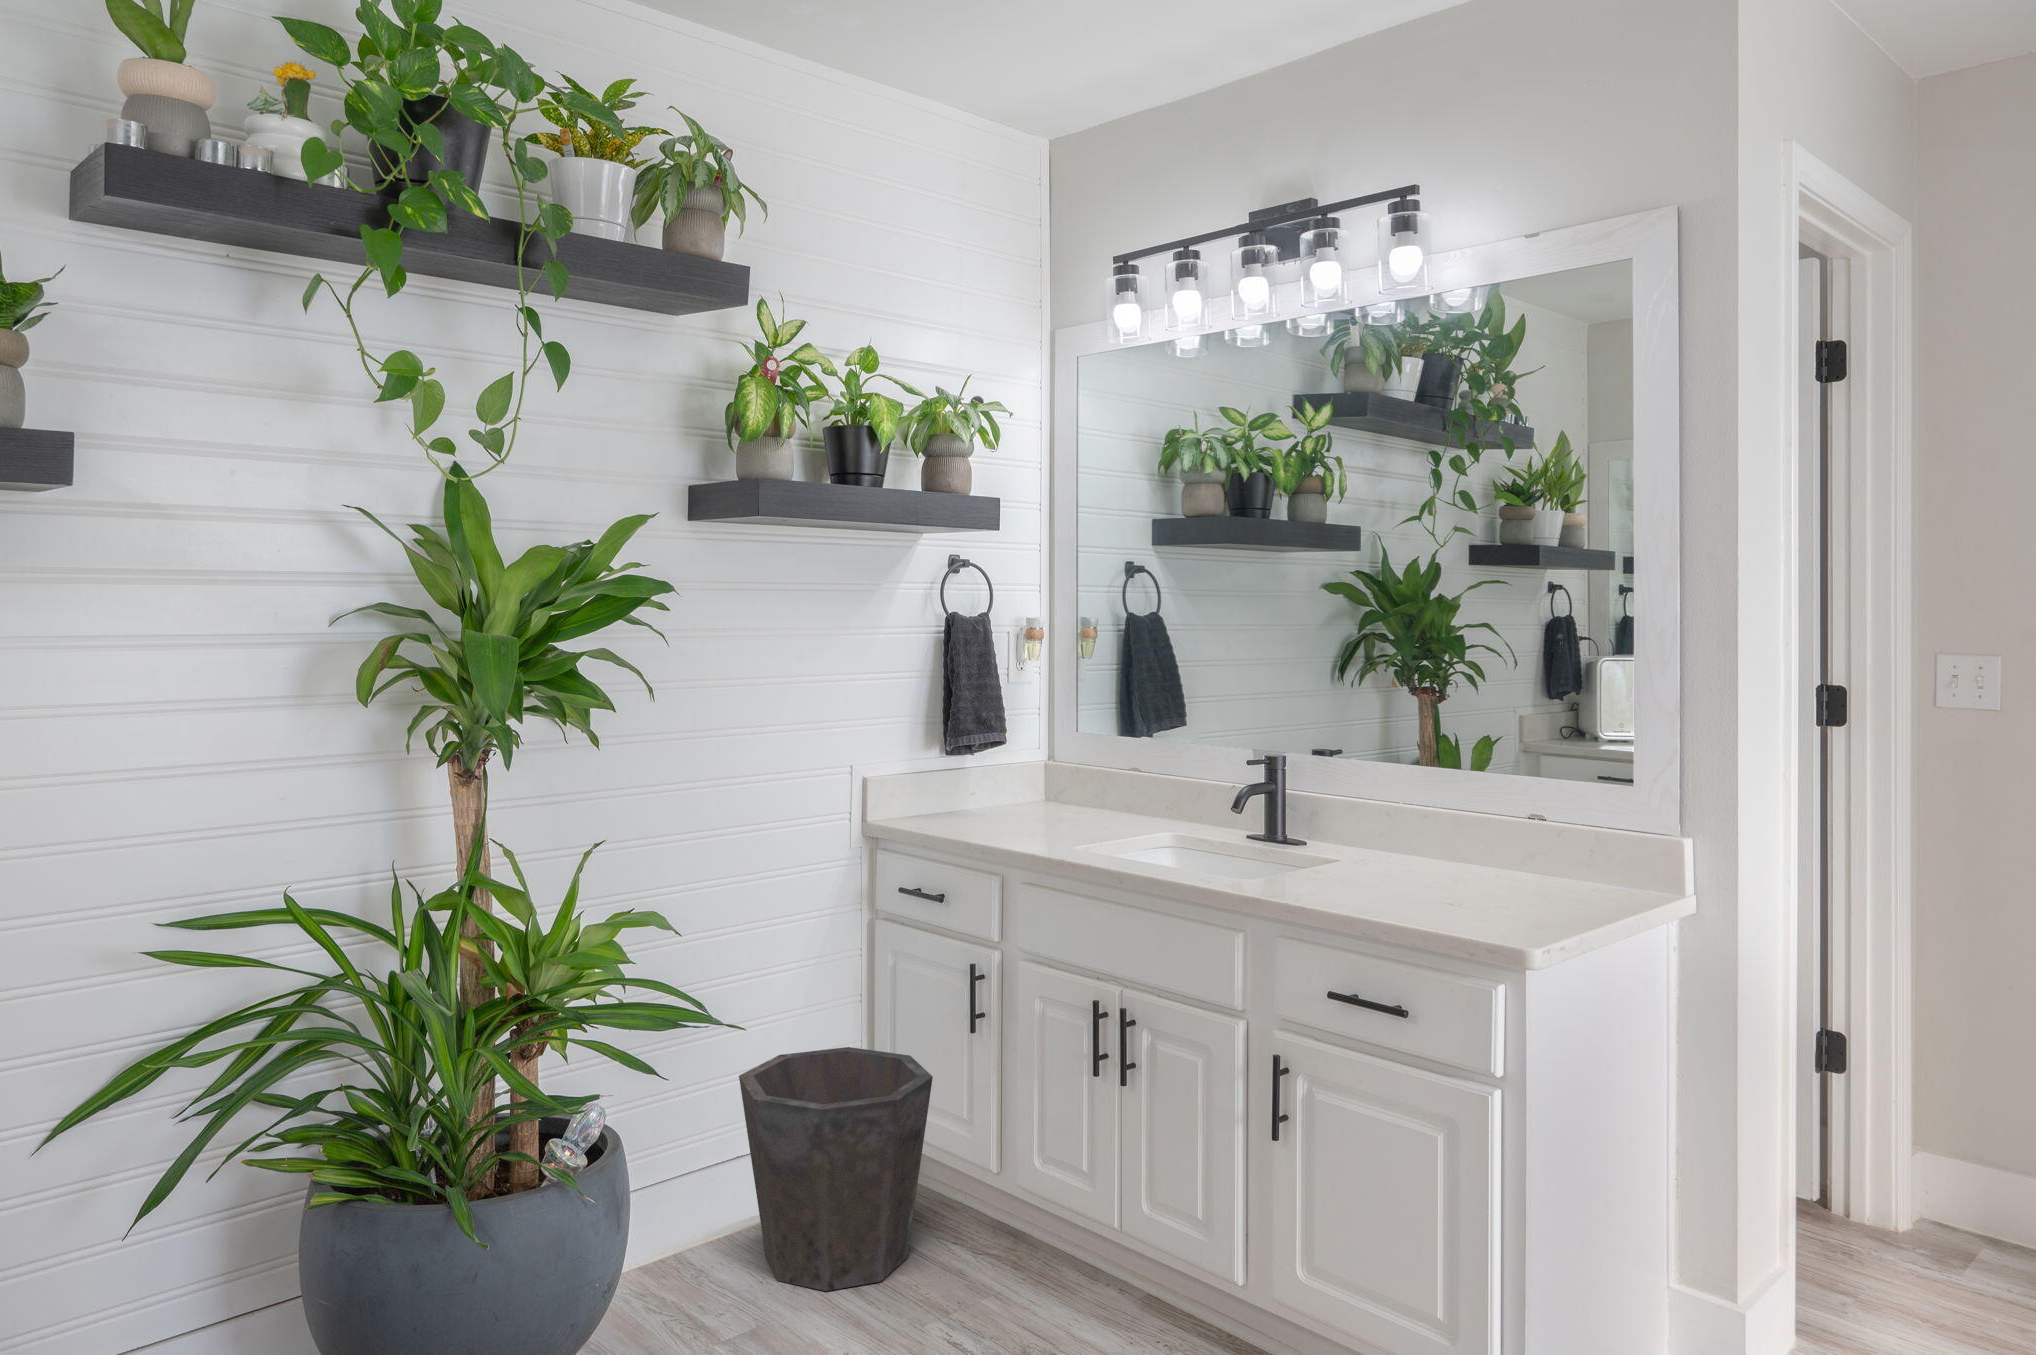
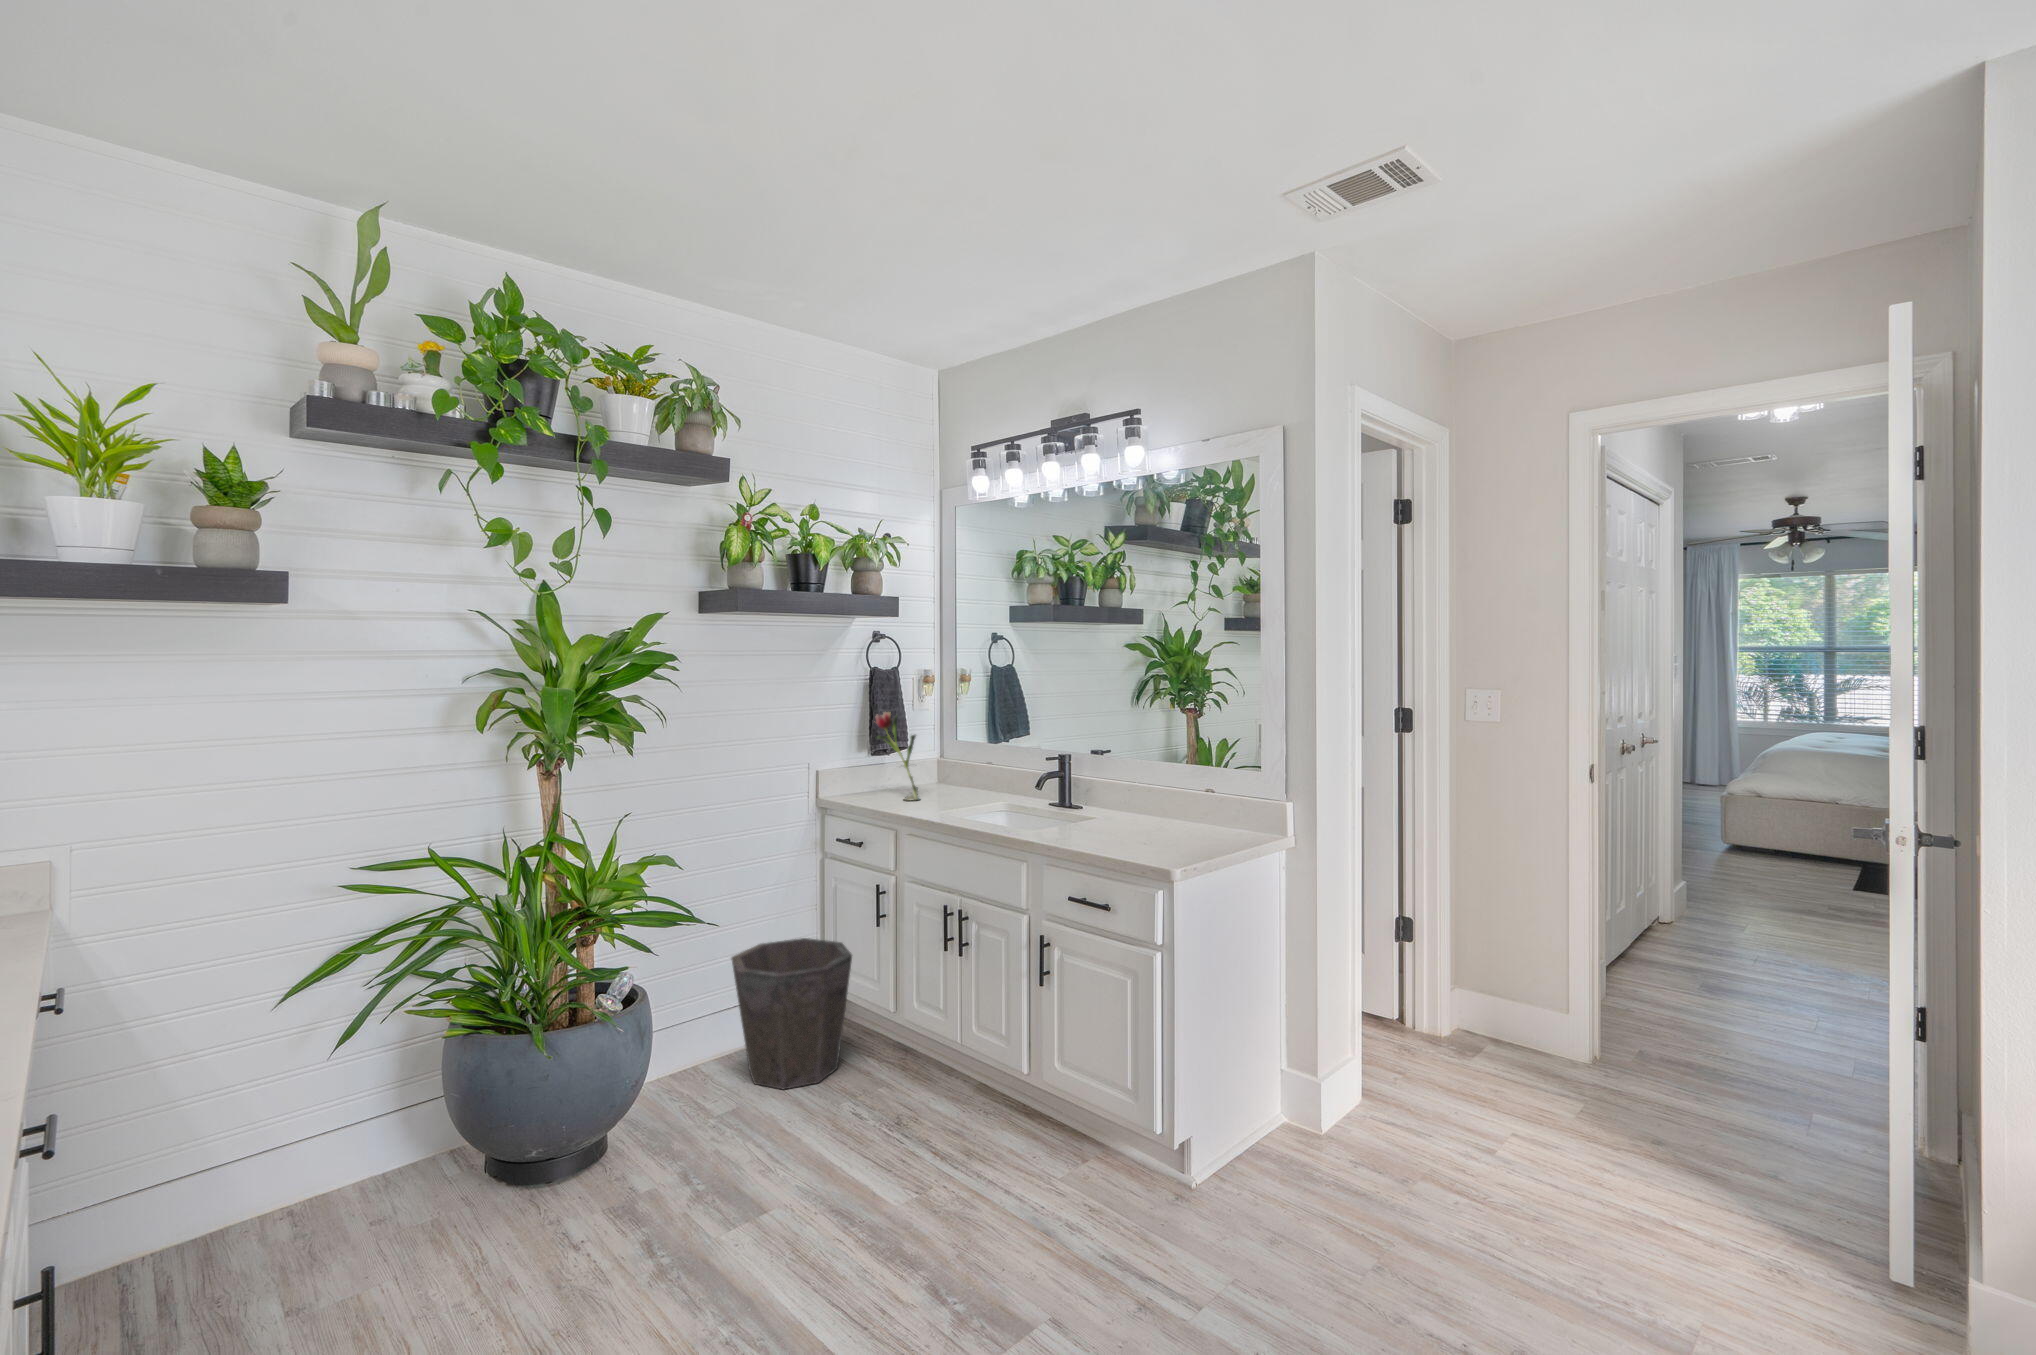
flower: none [954,687,1034,830] -> present [876,712,920,800]

